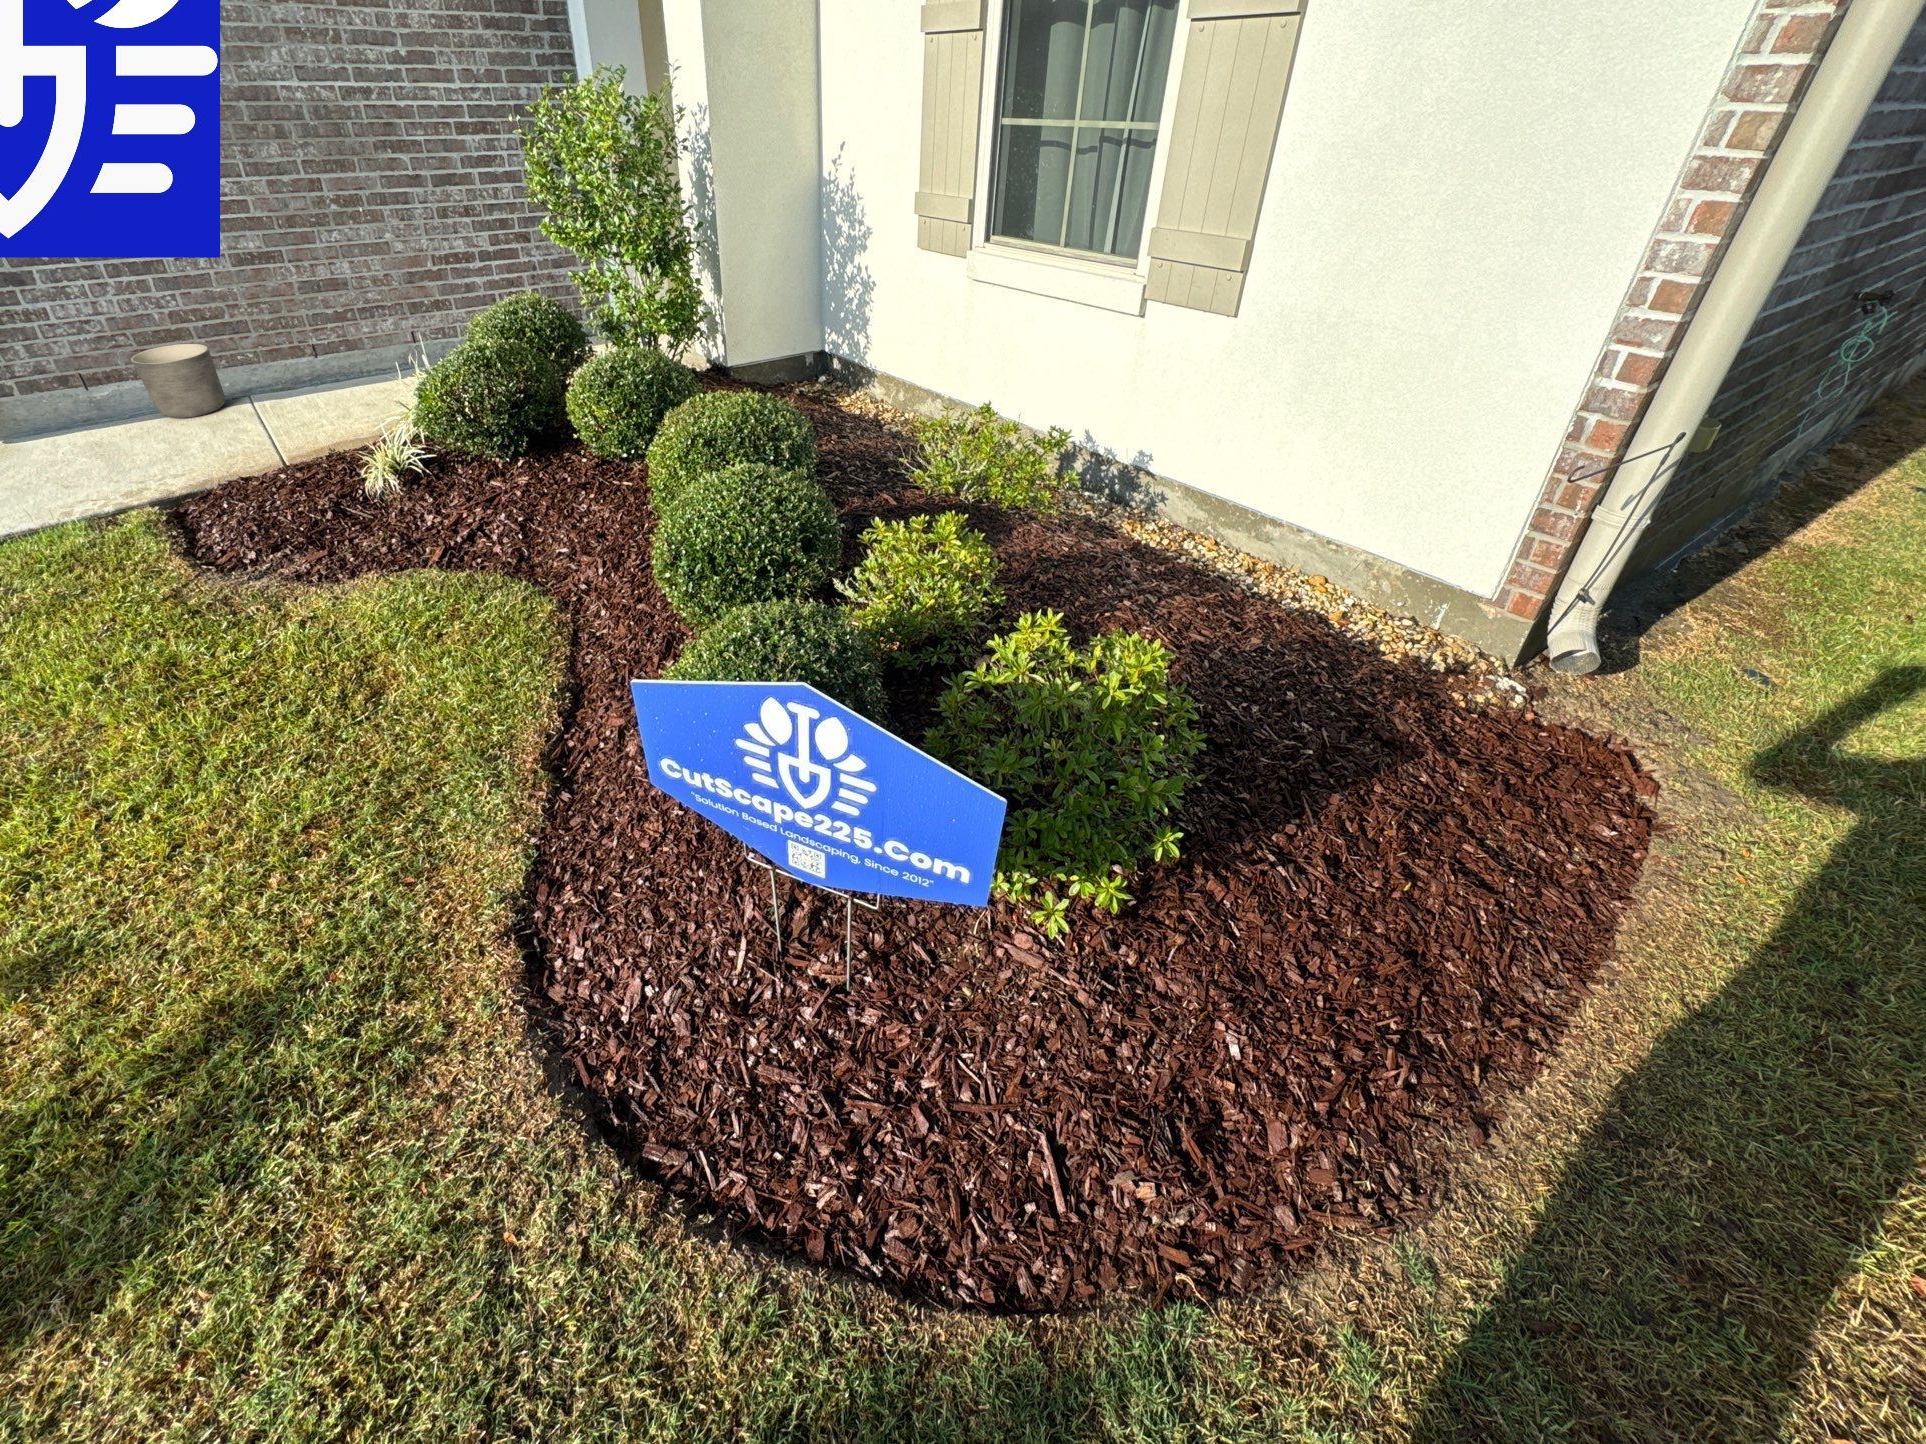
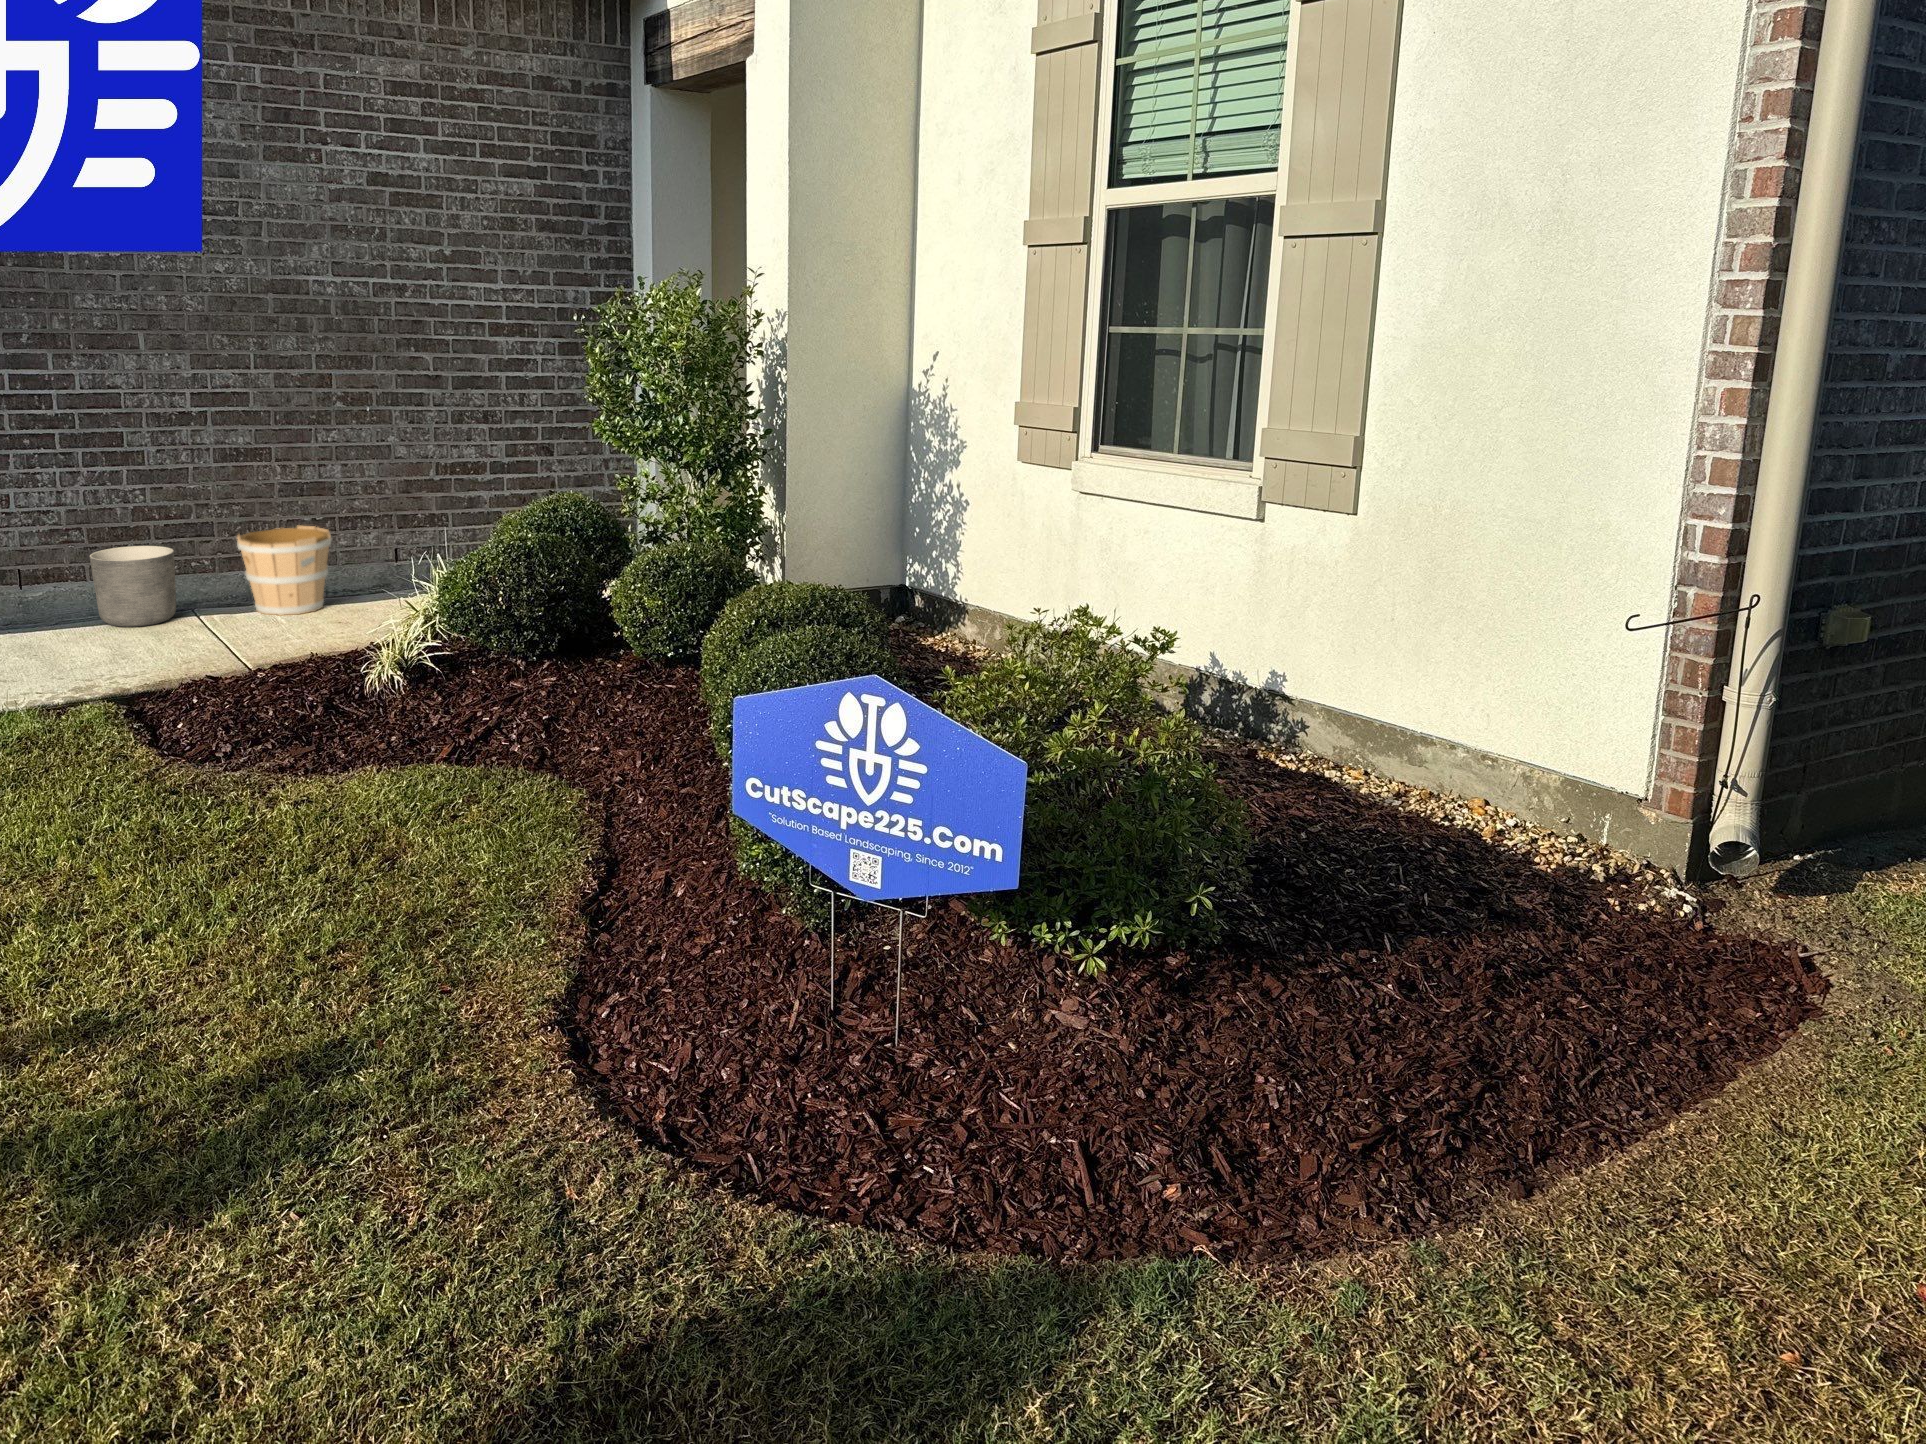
wooden bucket: none [263,317,355,398] -> present [237,526,331,615]

